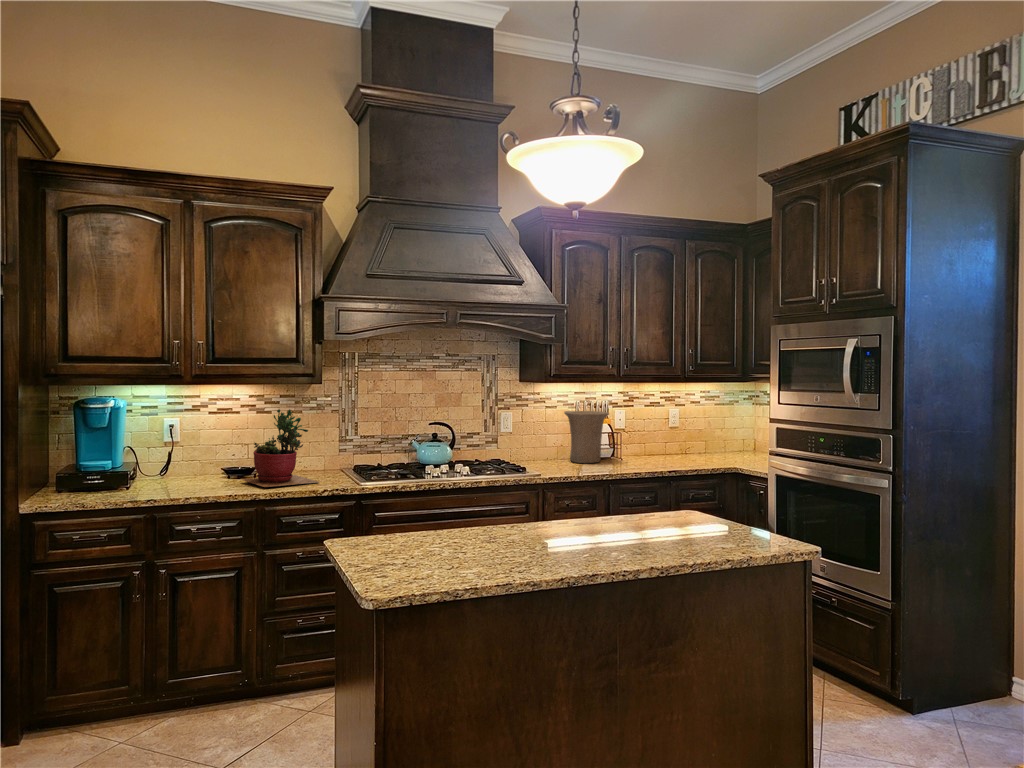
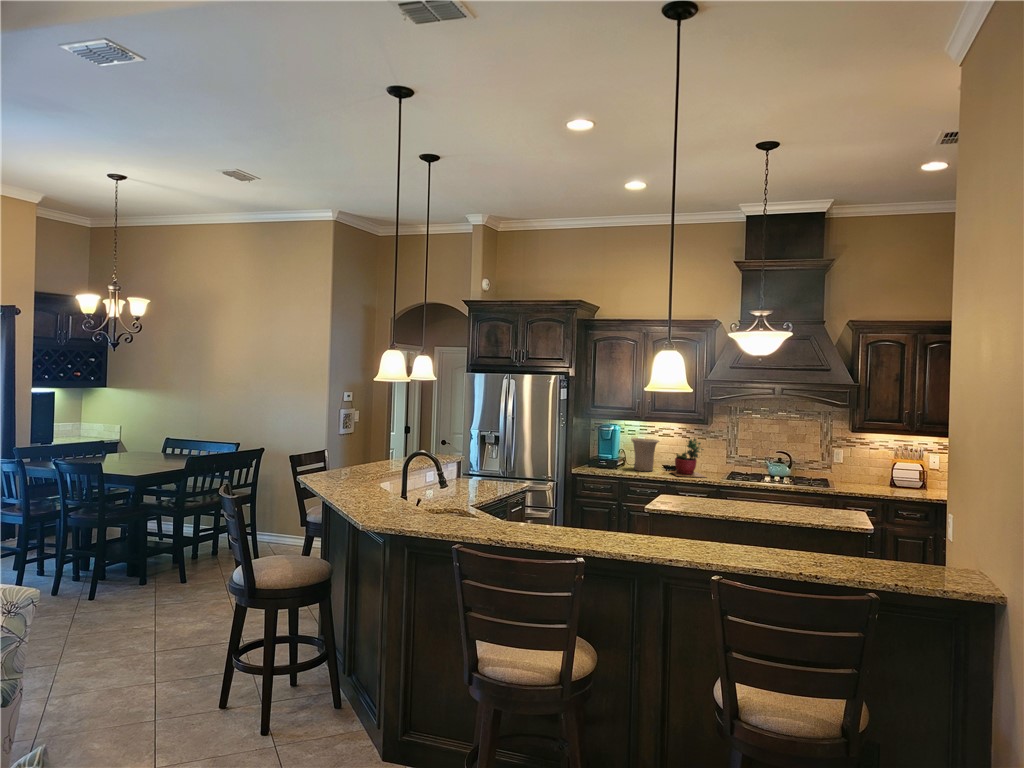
vase: present [564,411,609,463] -> present [631,438,659,471]

